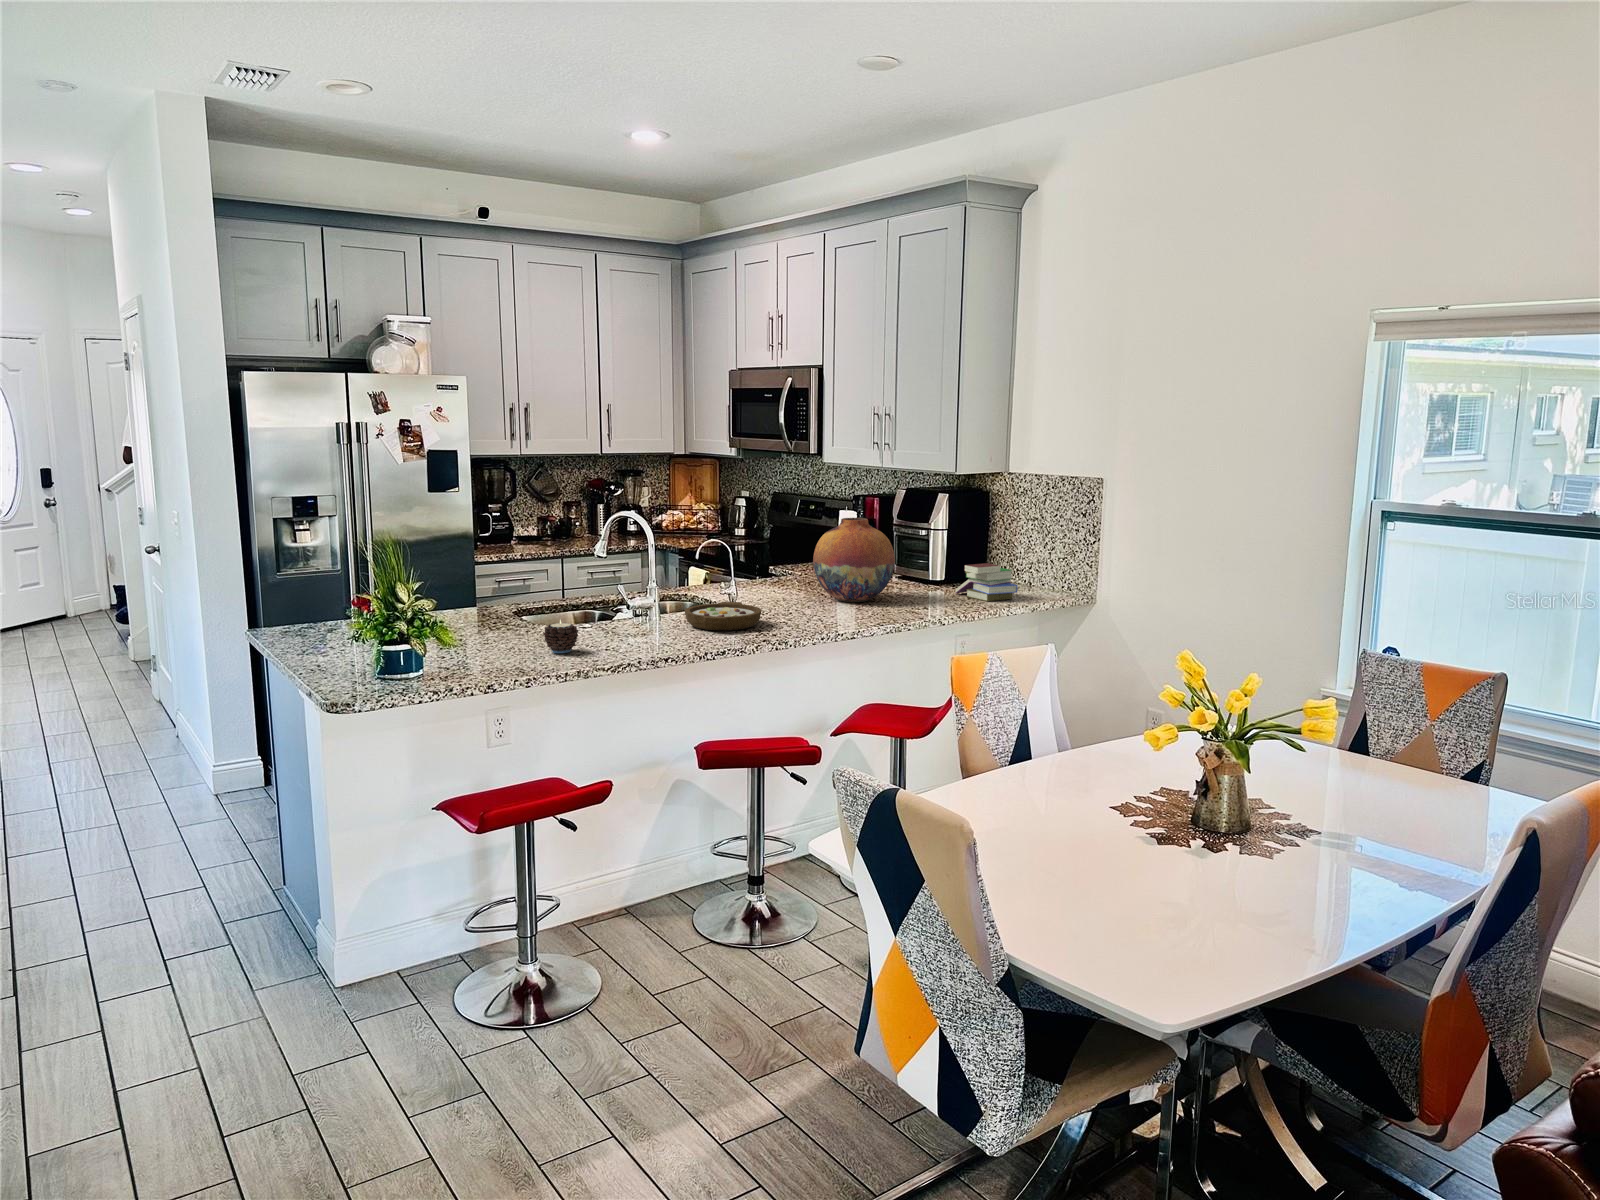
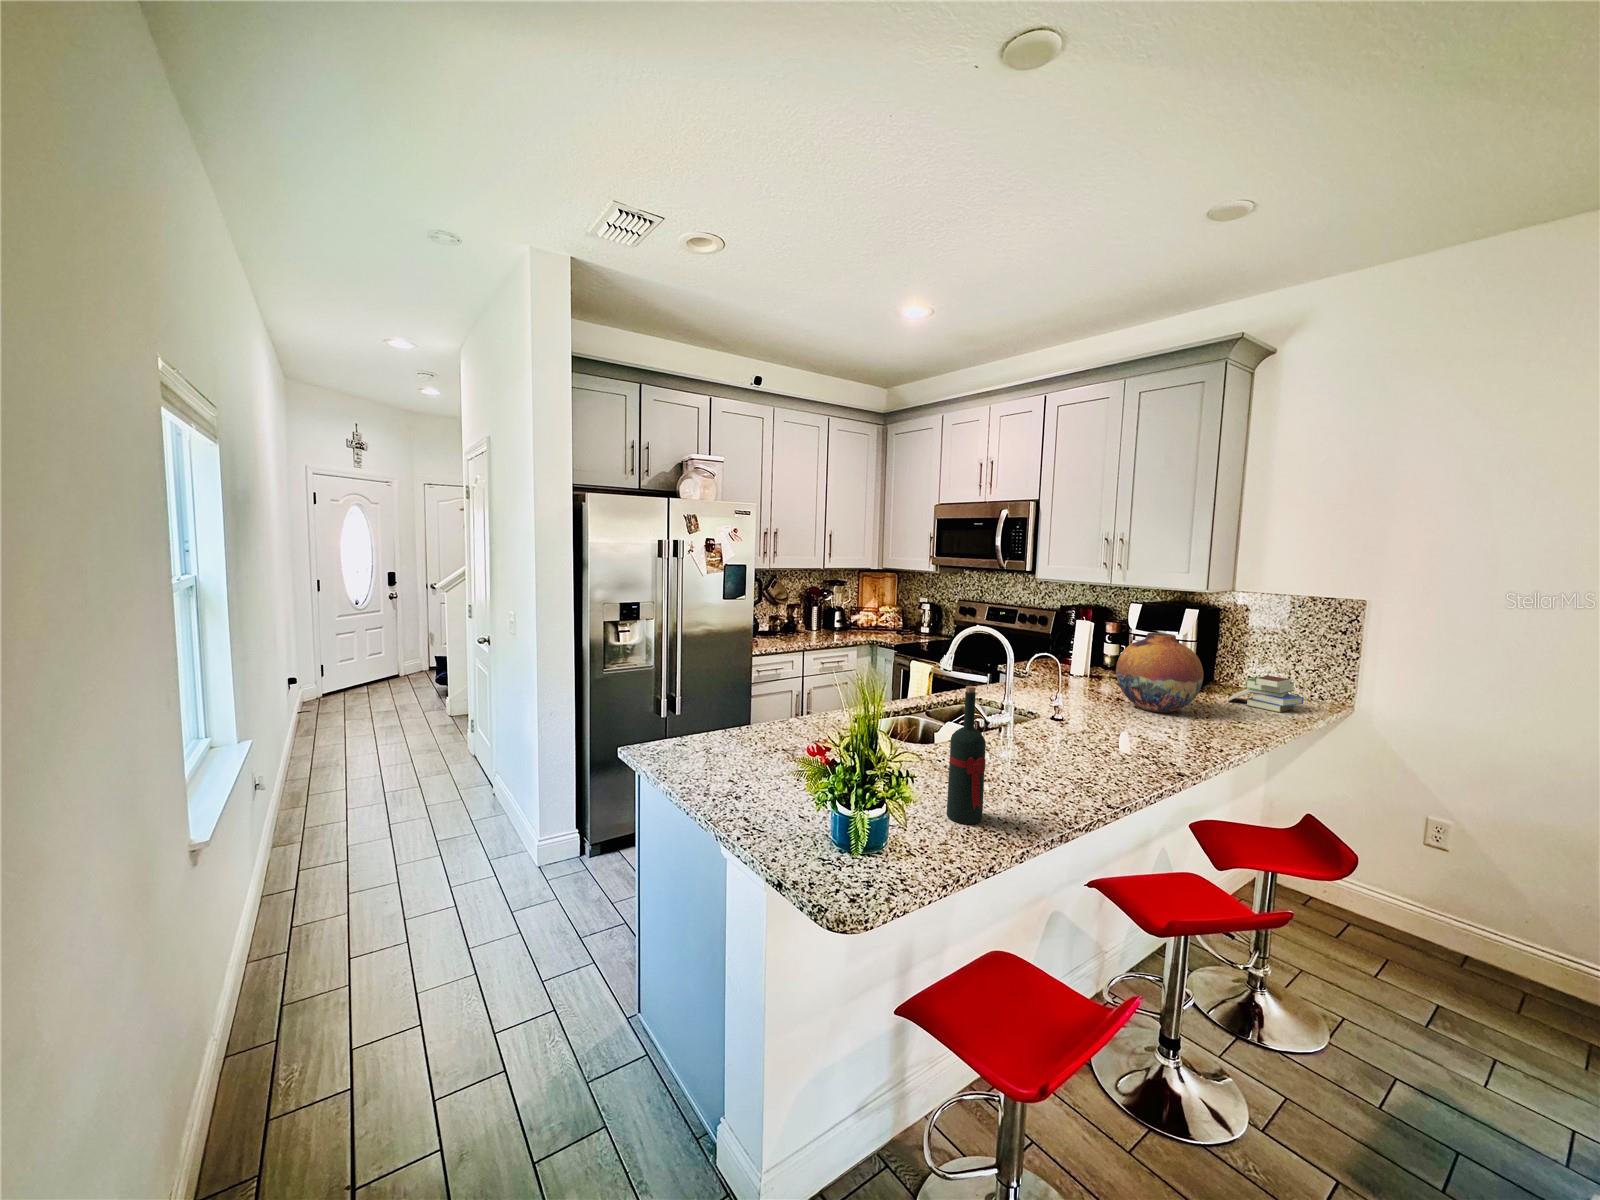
wine bottle: none [476,549,508,661] -> present [947,686,986,824]
bowl: present [685,602,761,631] -> none [1069,720,1159,760]
candle: present [543,620,579,653] -> none [1004,765,1048,806]

